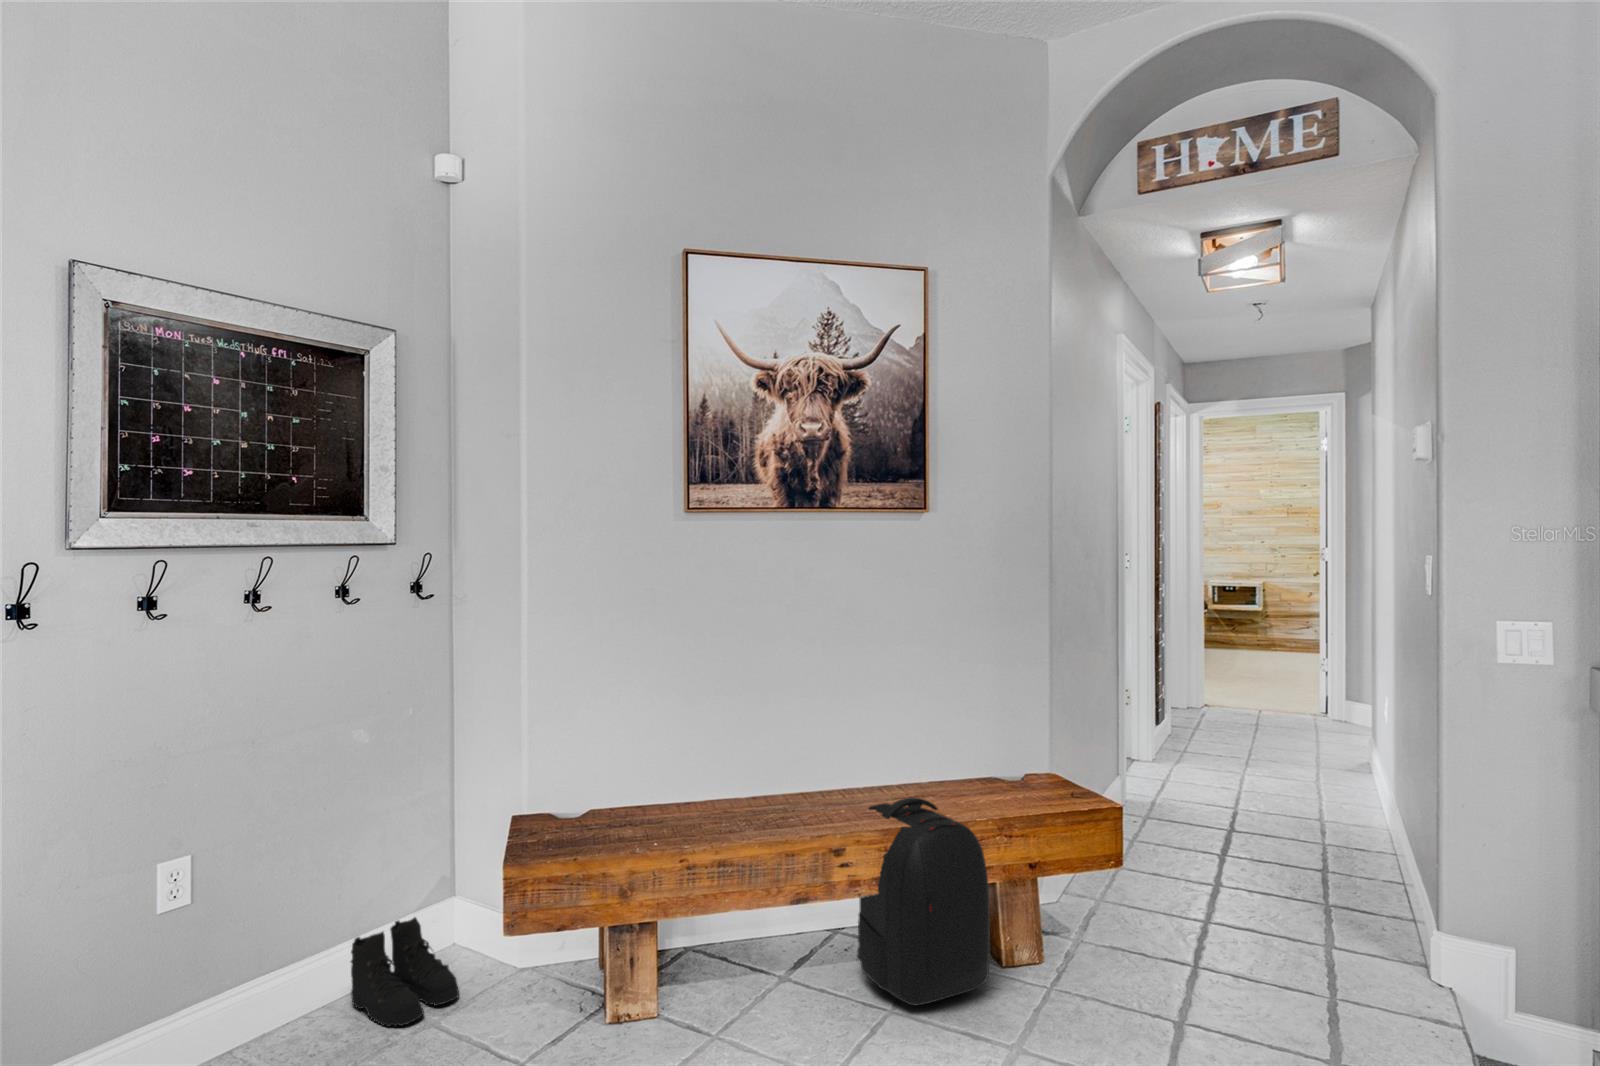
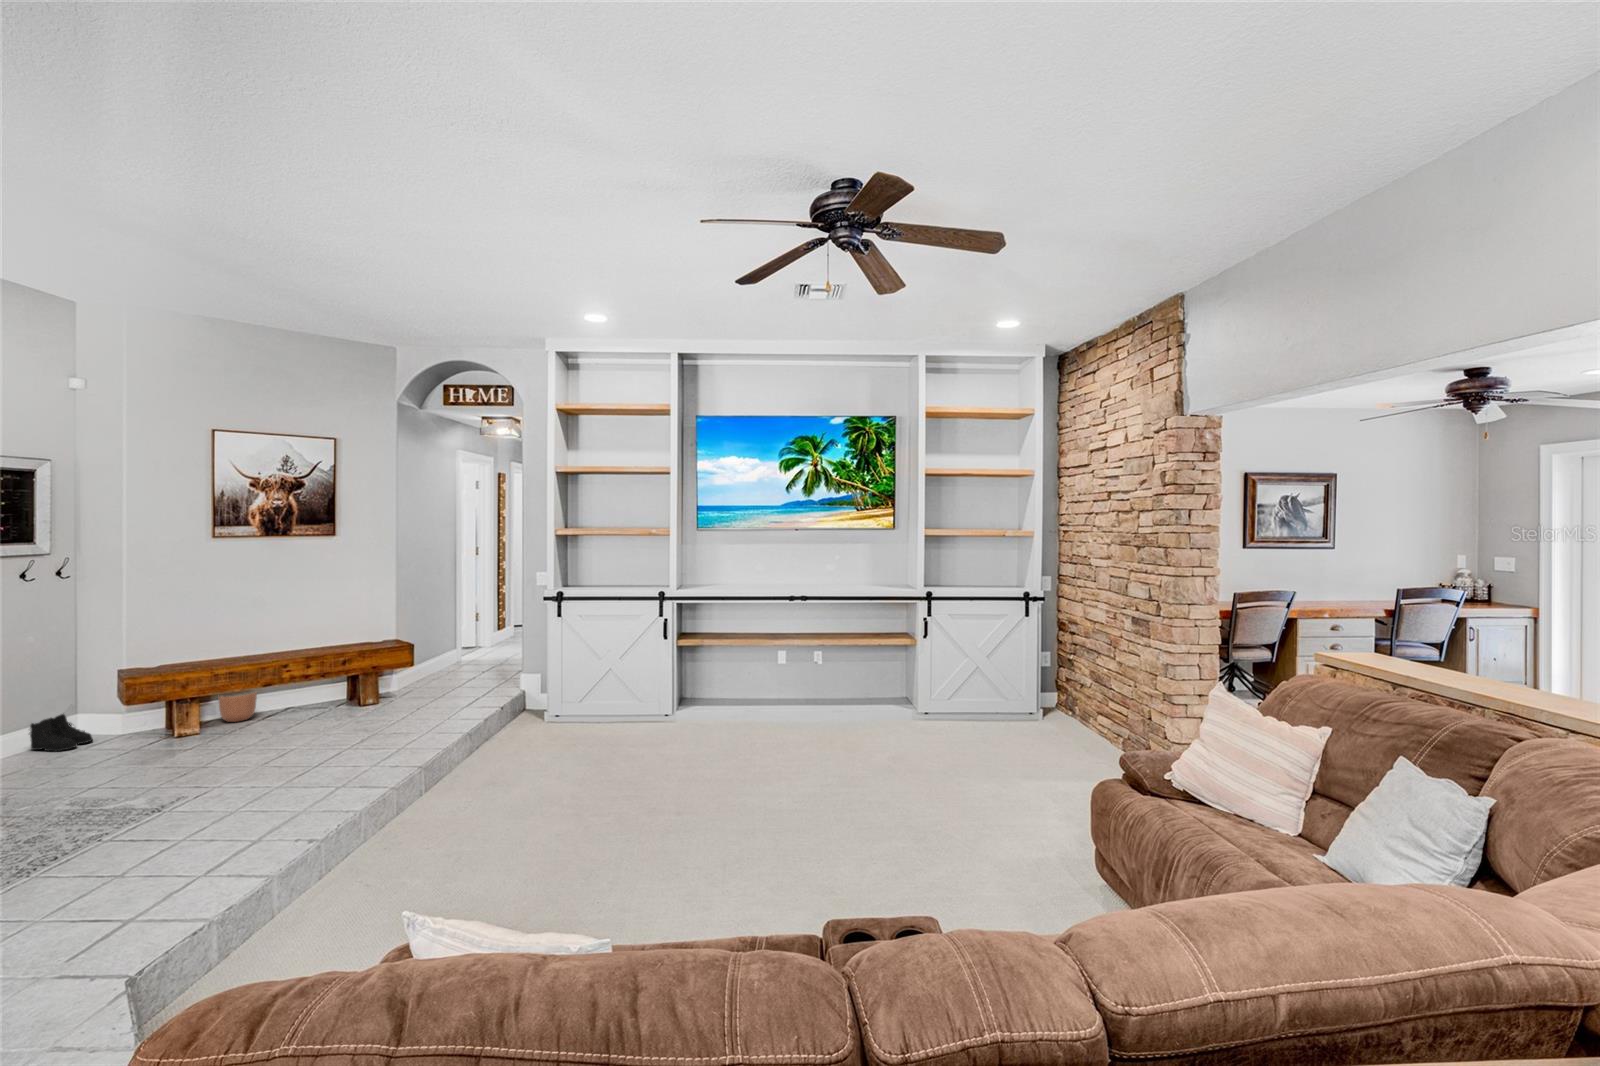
backpack: present [857,797,990,1006] -> none [297,645,353,714]
planter: none [695,891,772,987] -> present [218,691,257,722]

